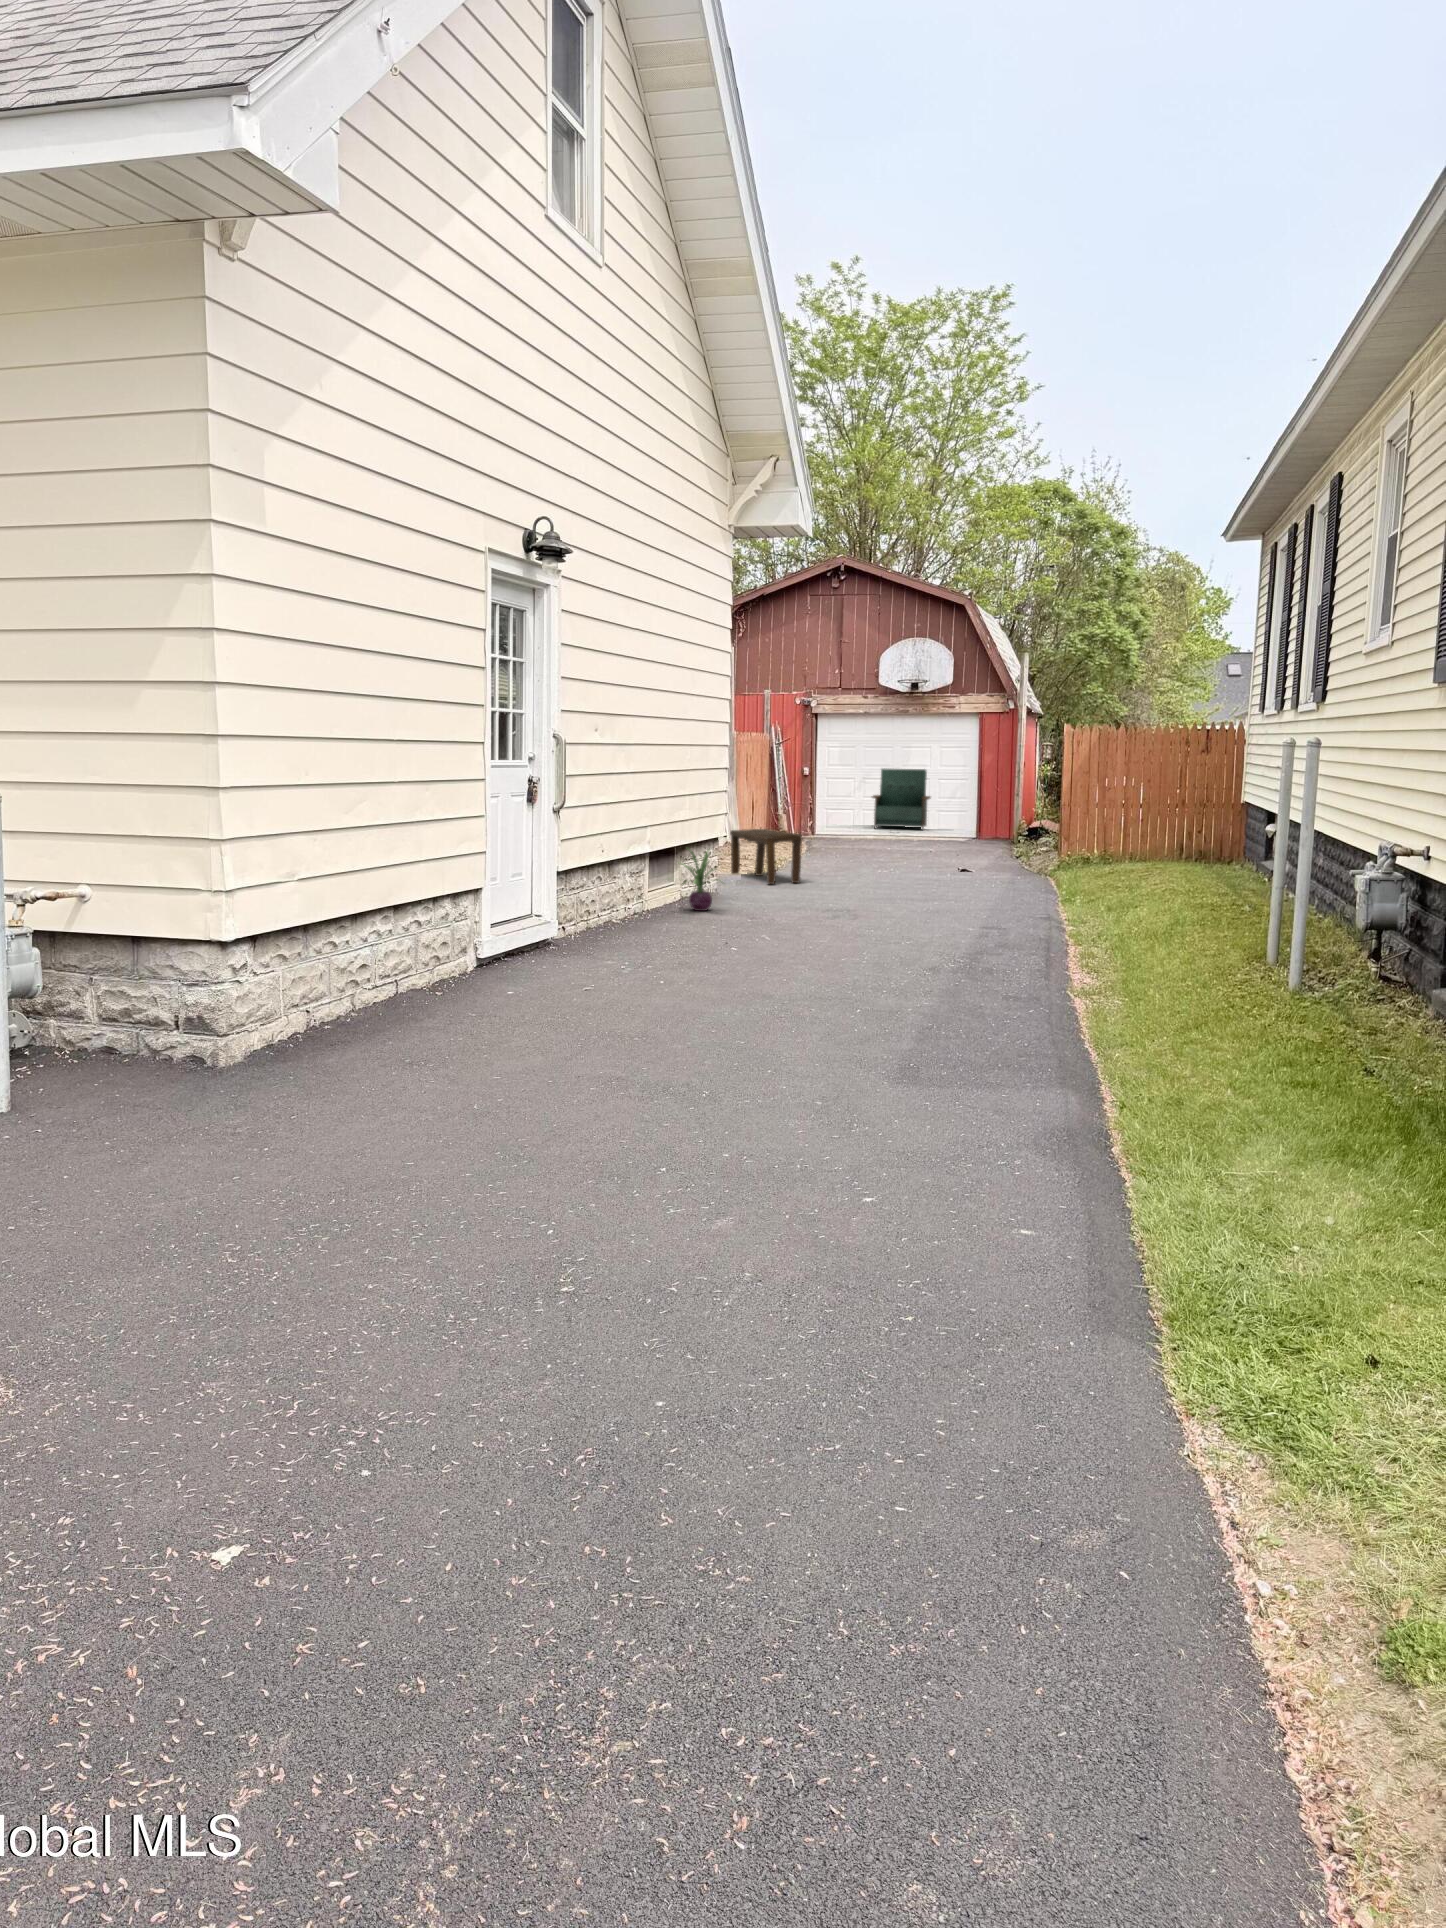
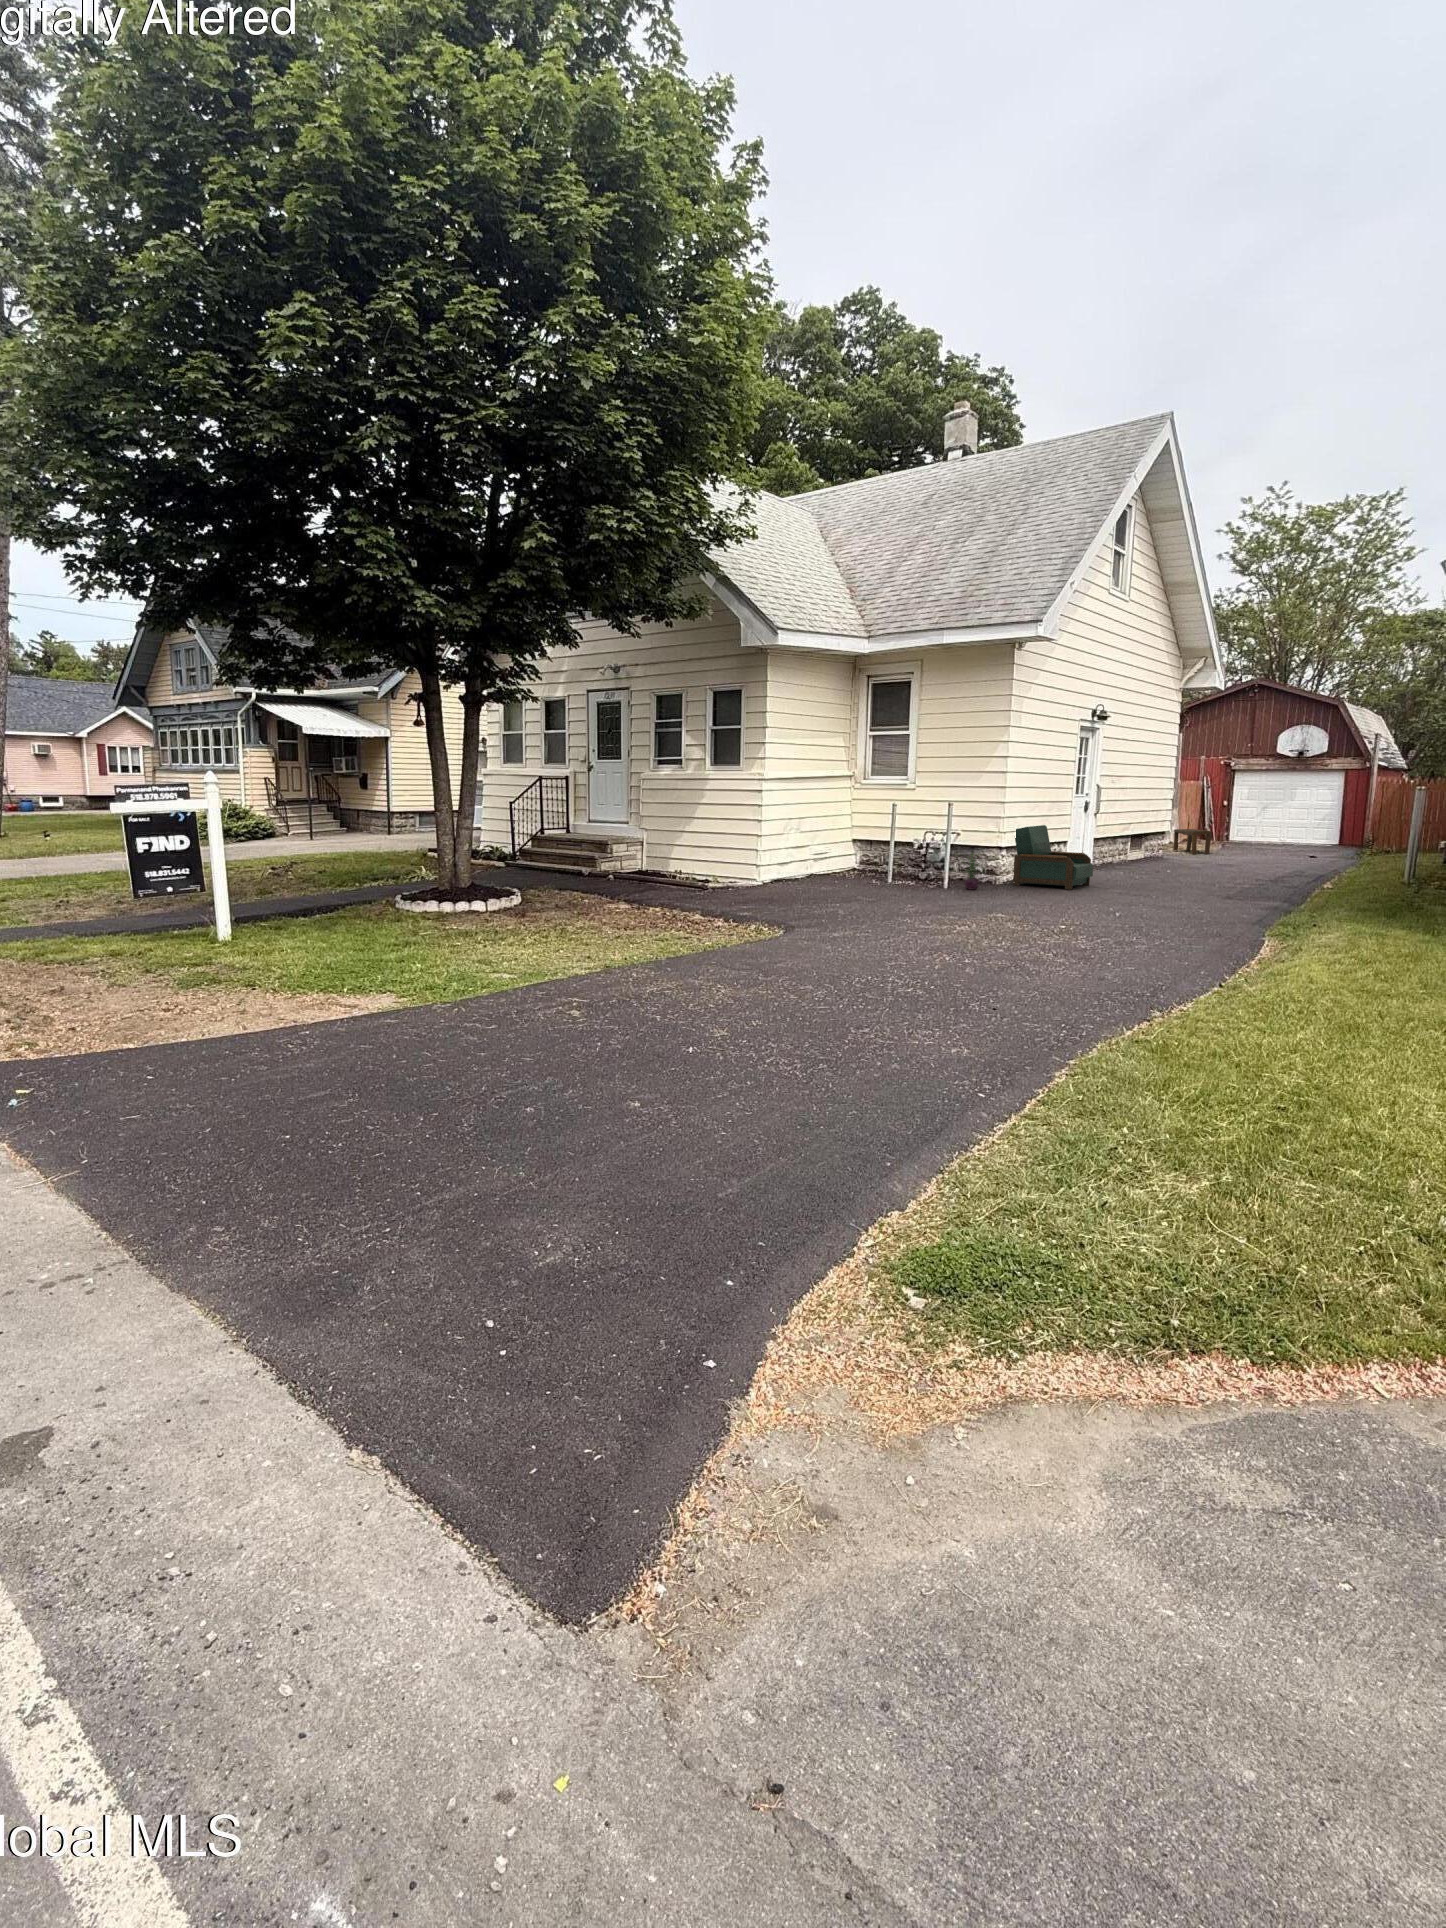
armchair: present [872,768,930,829] -> present [1013,825,1093,889]
decorative plant: present [682,850,713,911] -> present [965,853,983,890]

